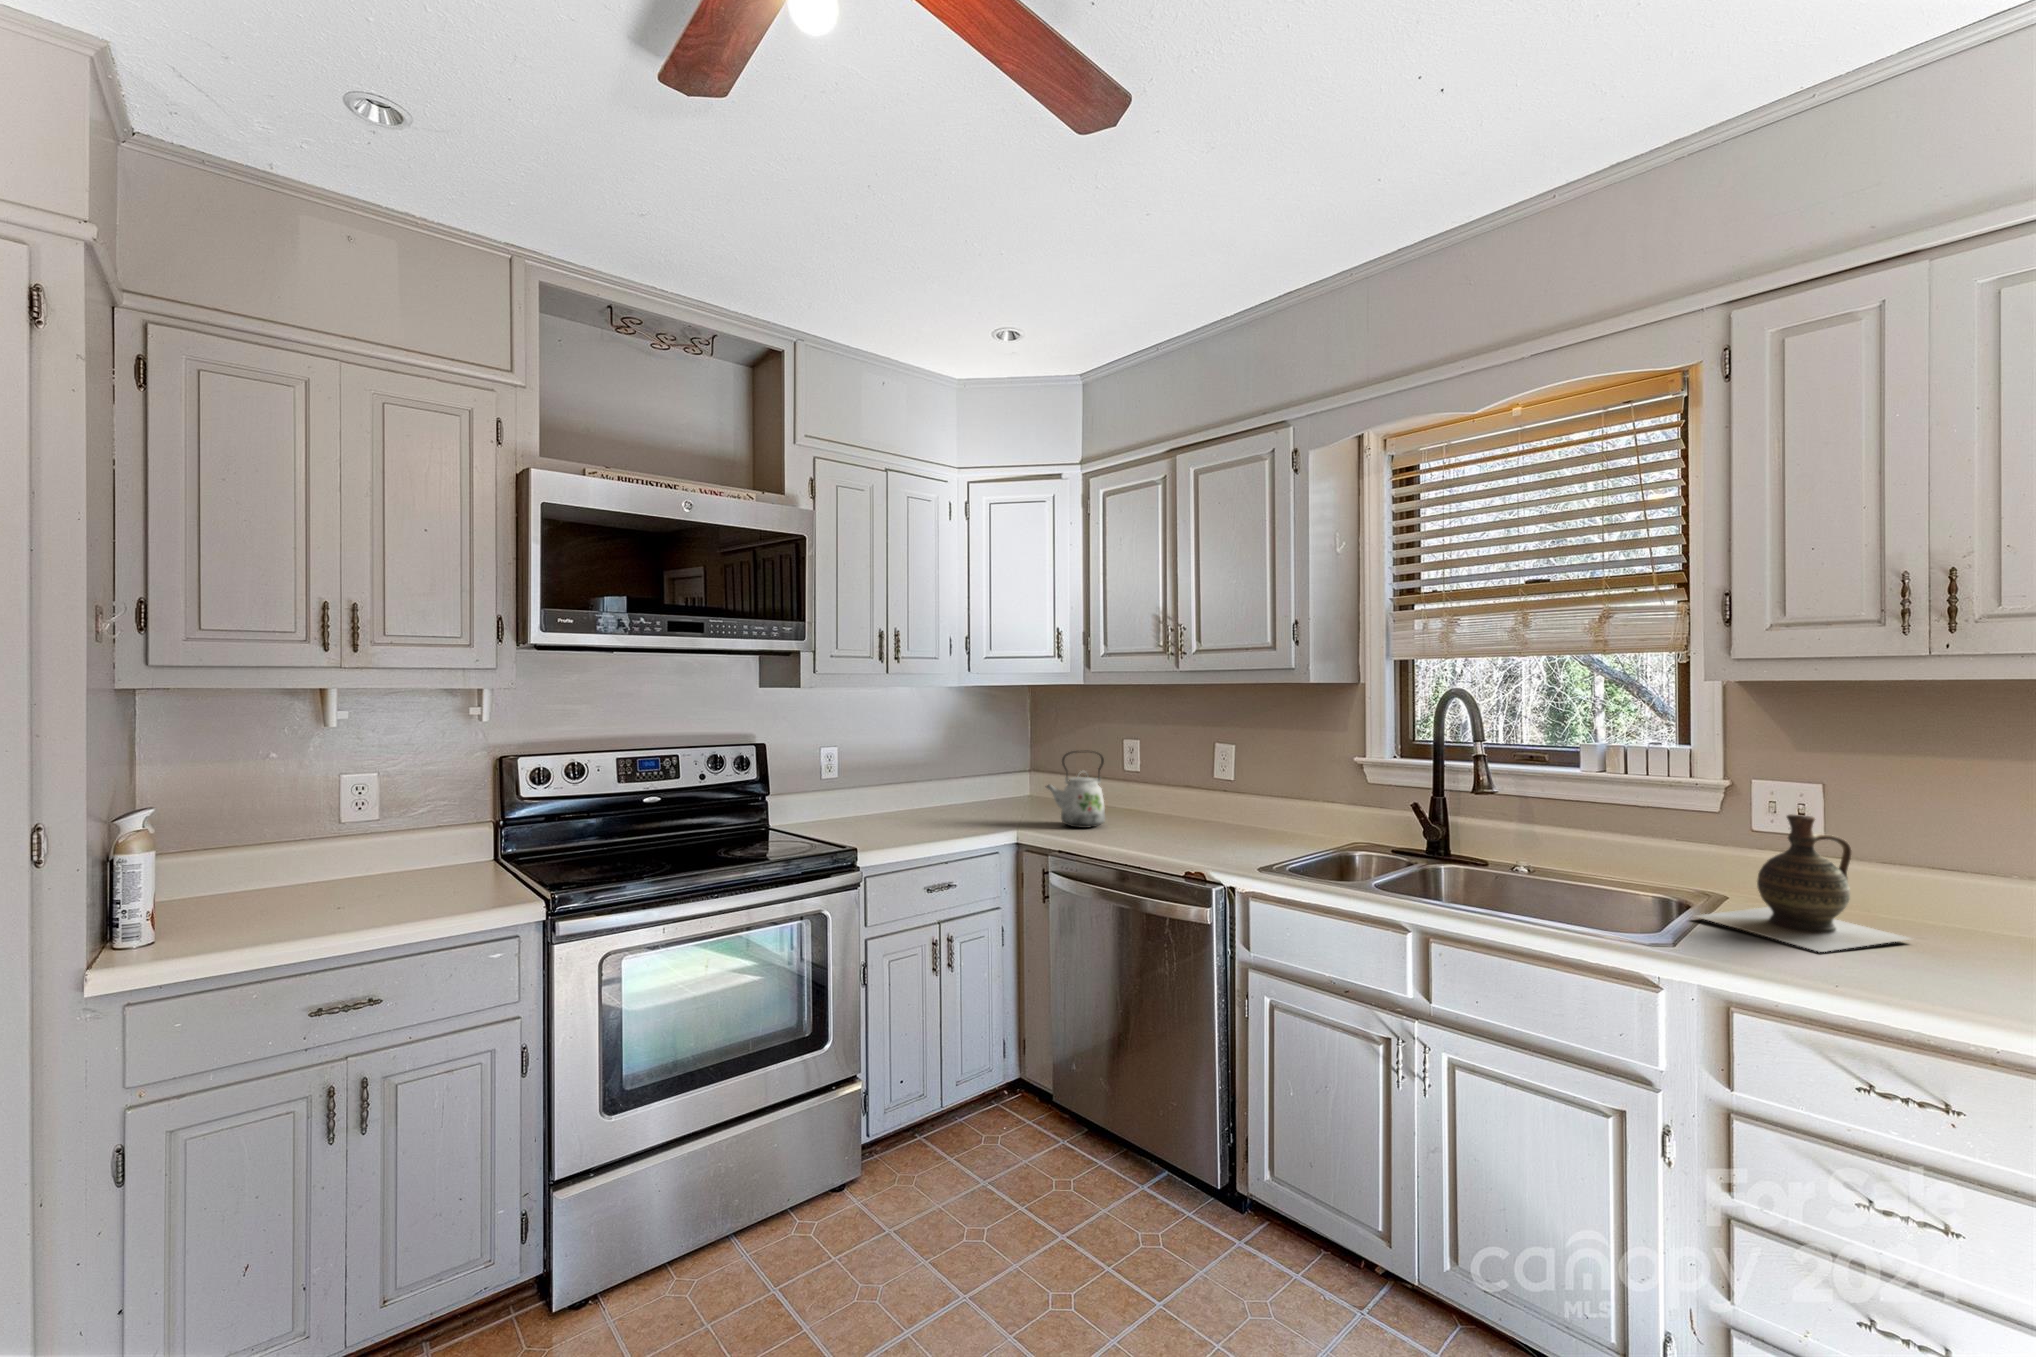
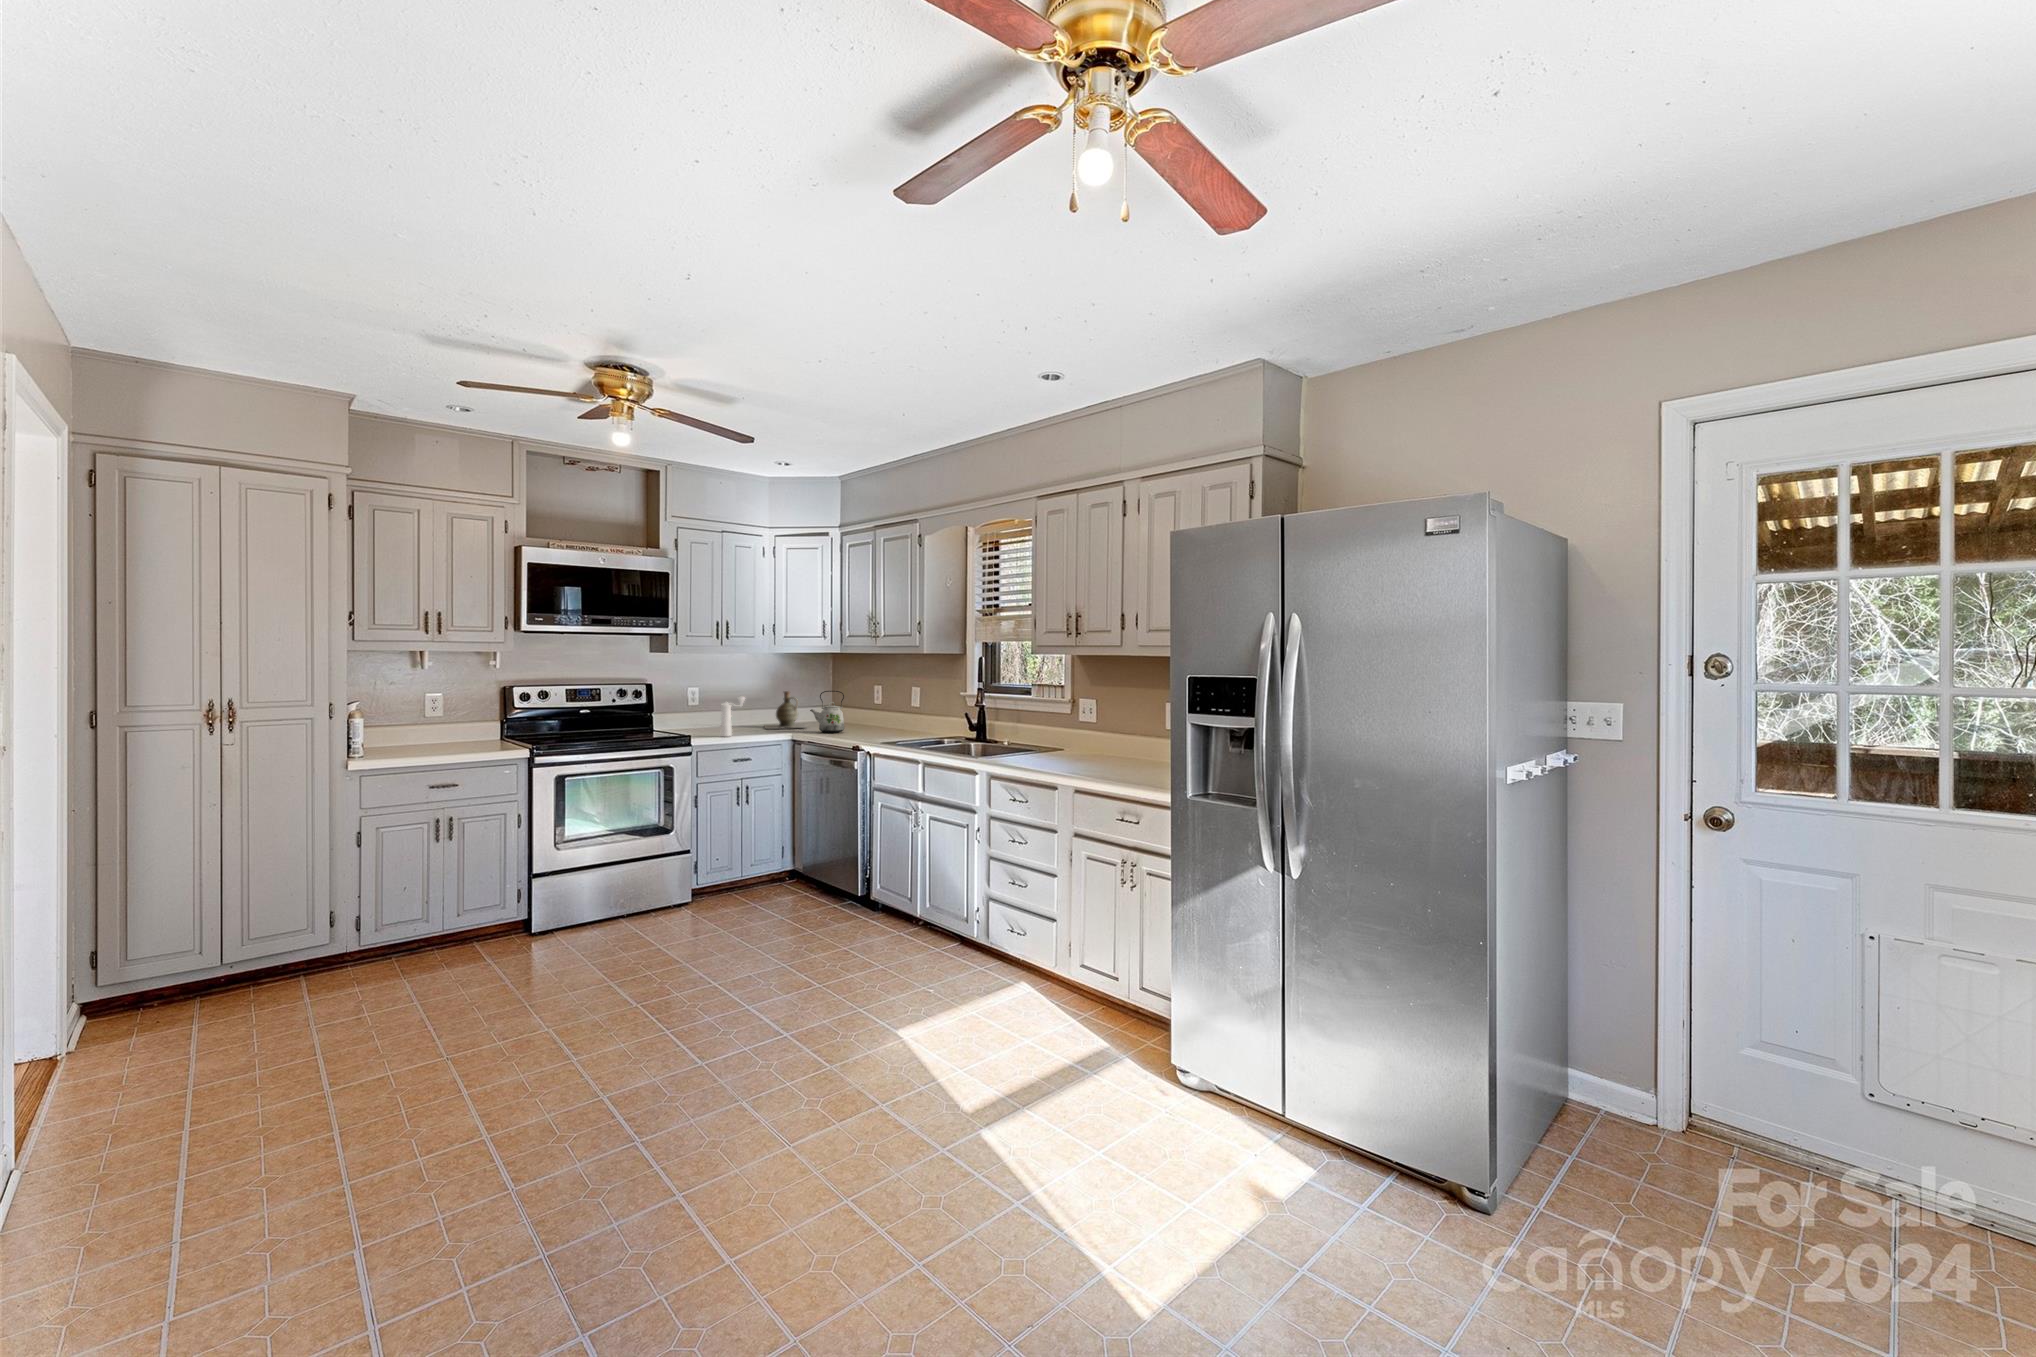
pepper mill: none [902,765,942,844] -> present [721,697,745,737]
ceramic jug: present [1696,814,1910,952] -> present [764,691,805,729]

